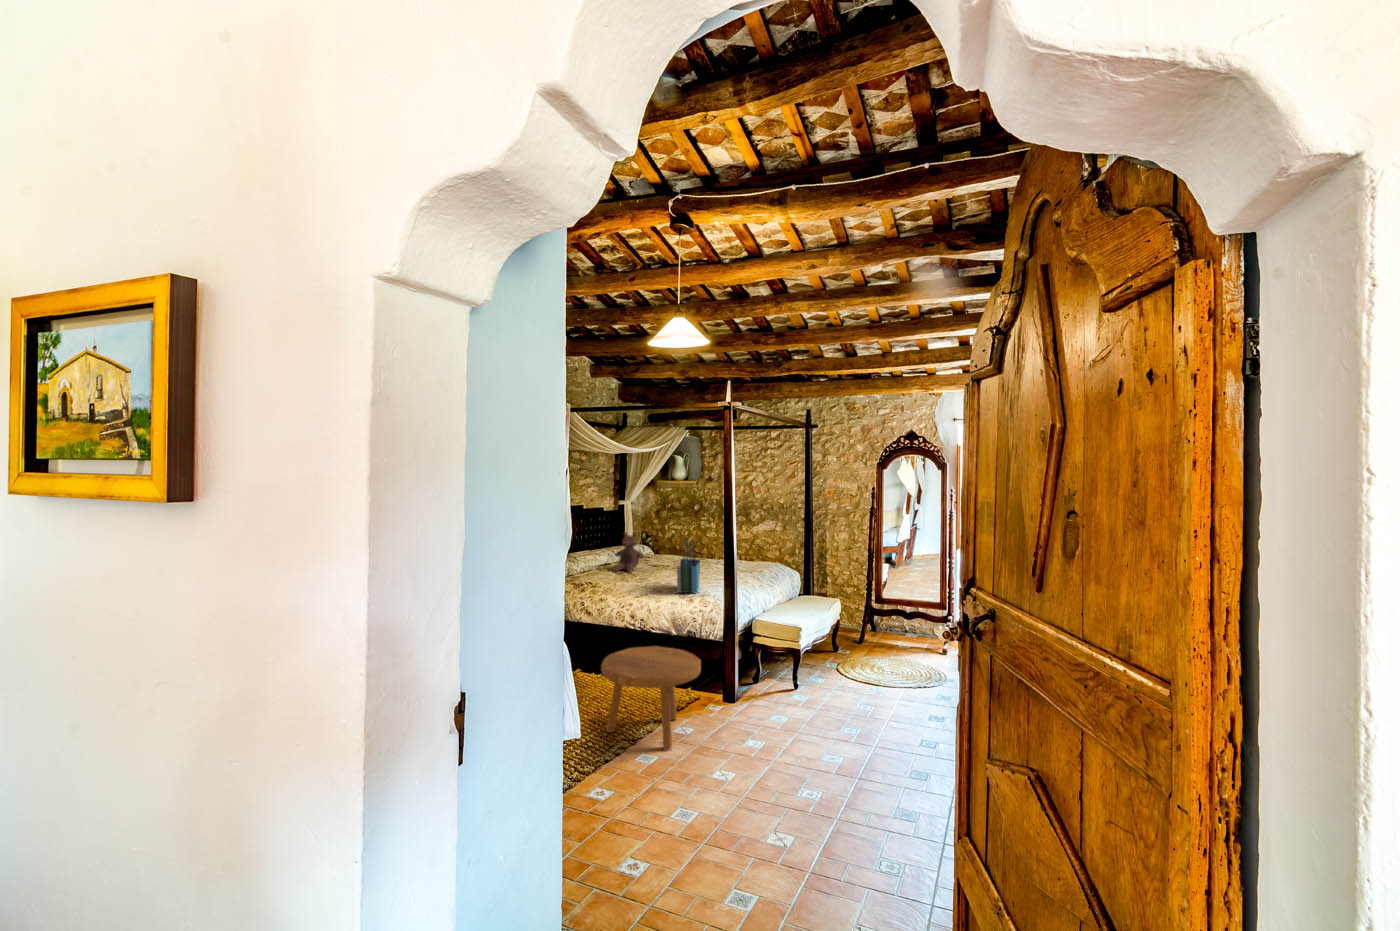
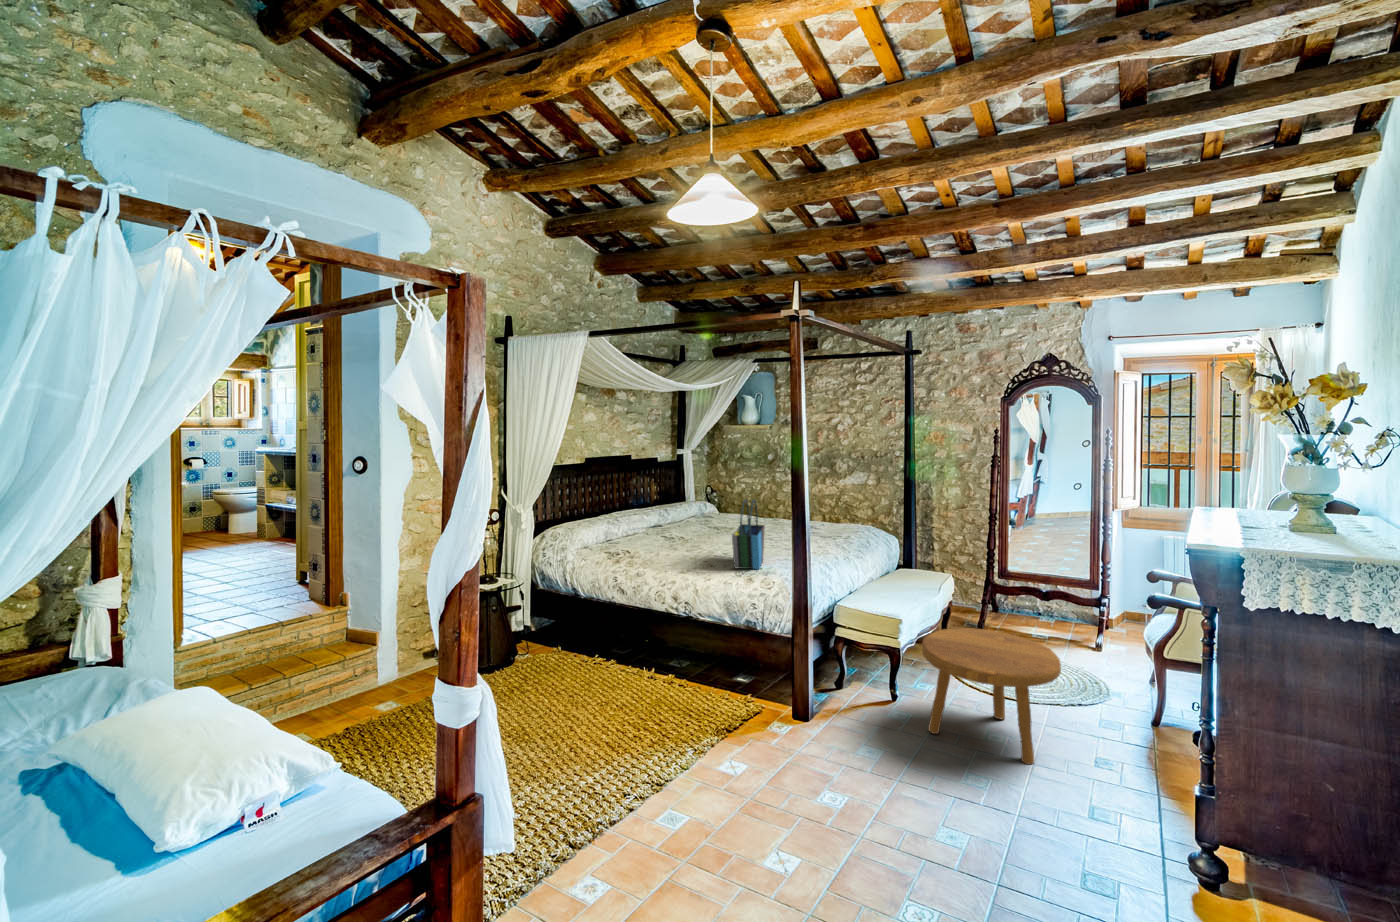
stuffed bear: present [614,532,644,572] -> none [663,489,700,538]
footstool: present [601,646,701,751] -> present [922,628,1061,764]

